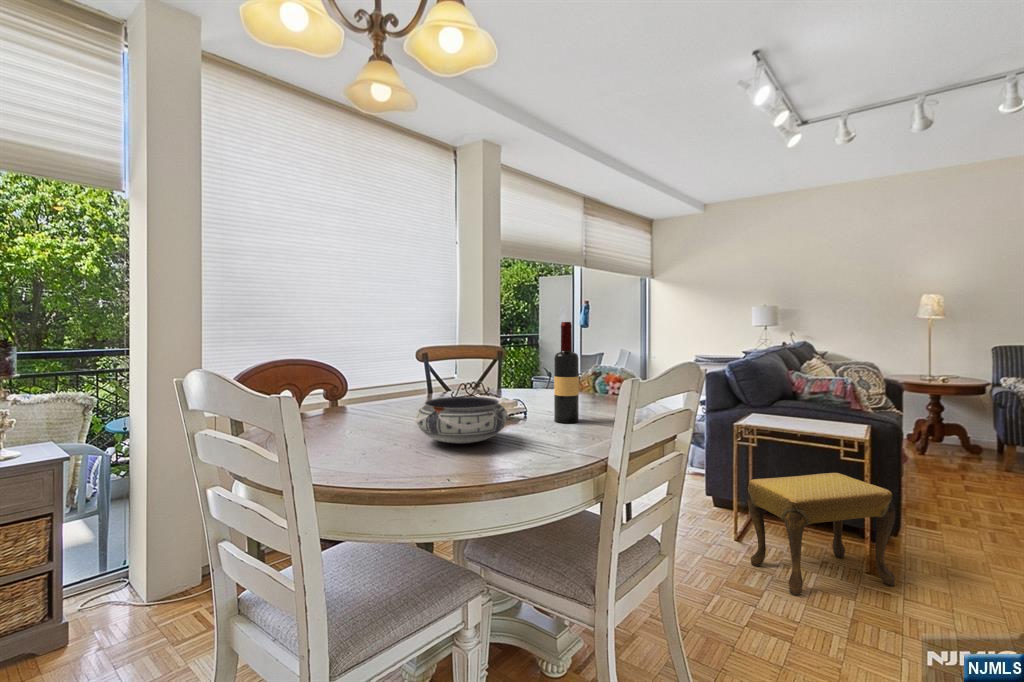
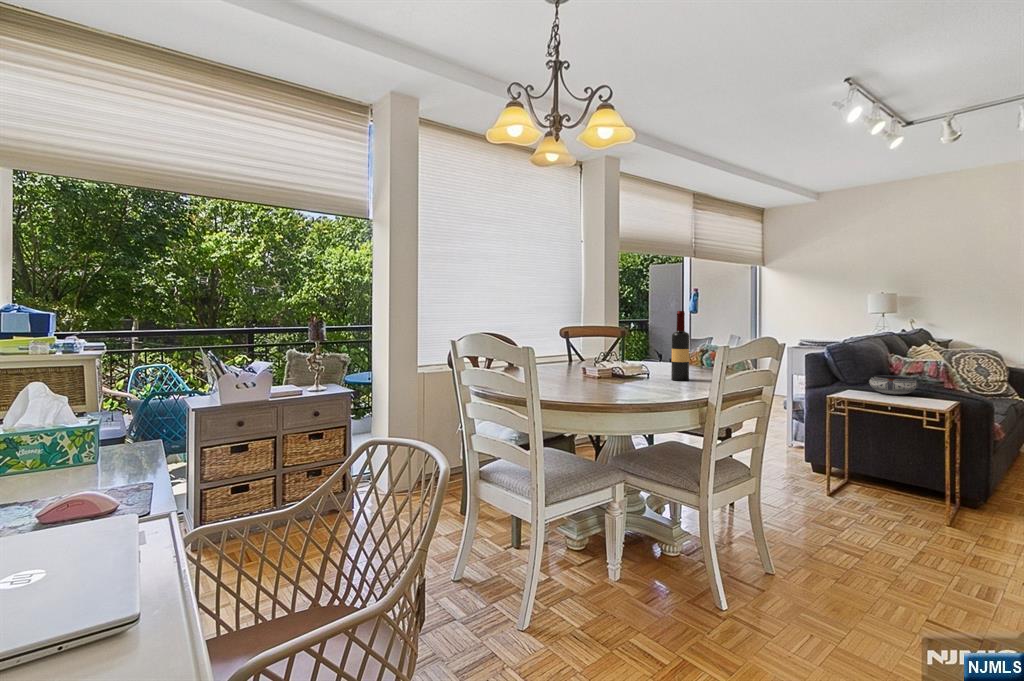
bowl: present [415,397,509,443] -> present [869,375,919,394]
footstool: present [748,473,895,596] -> none [833,439,965,531]

